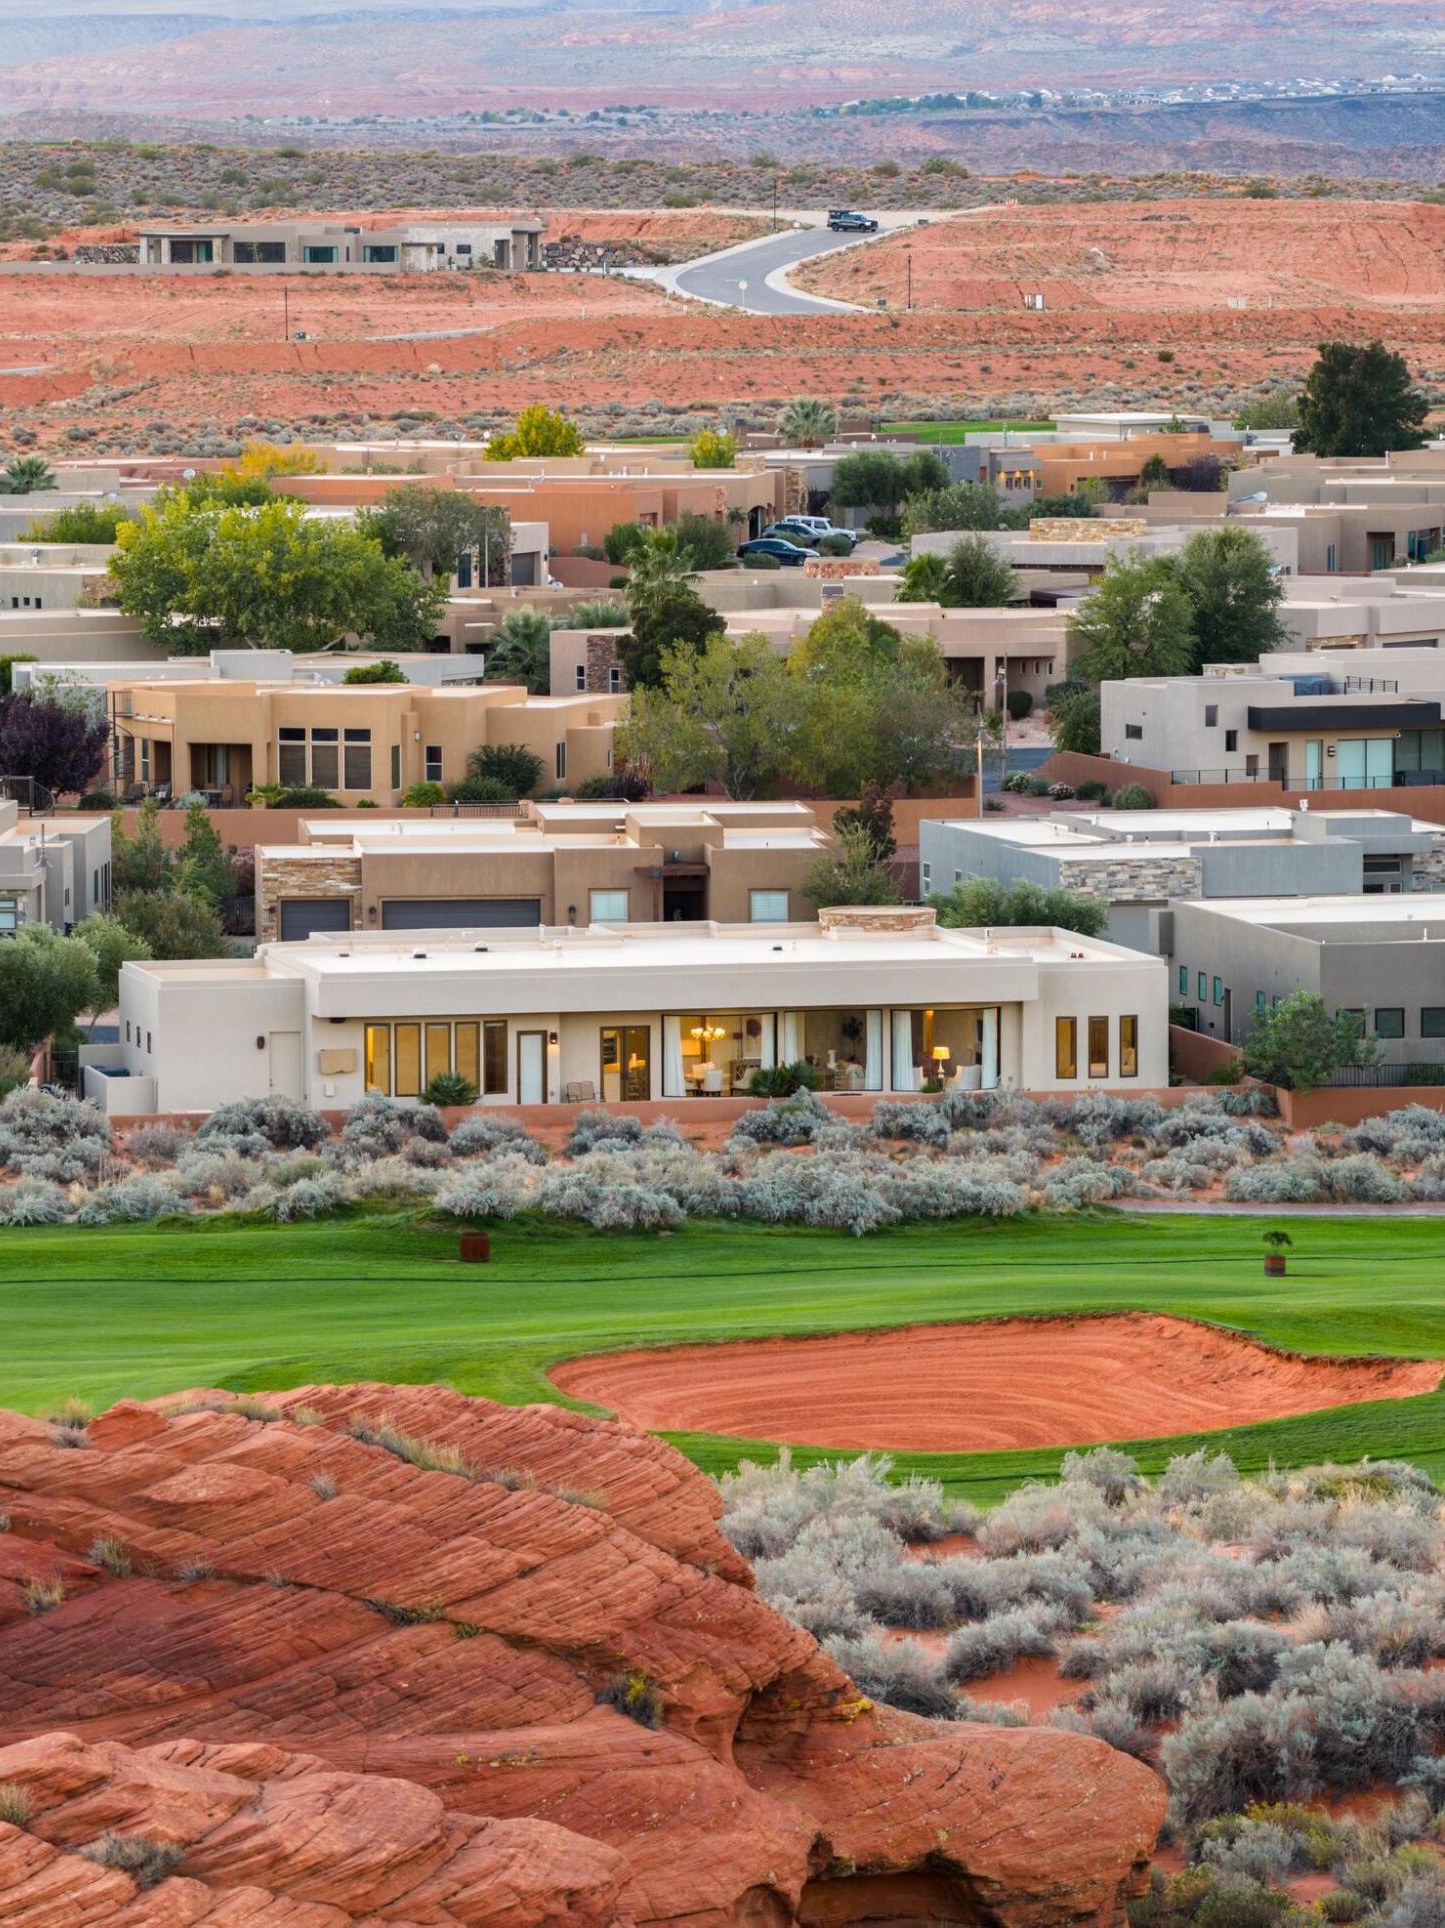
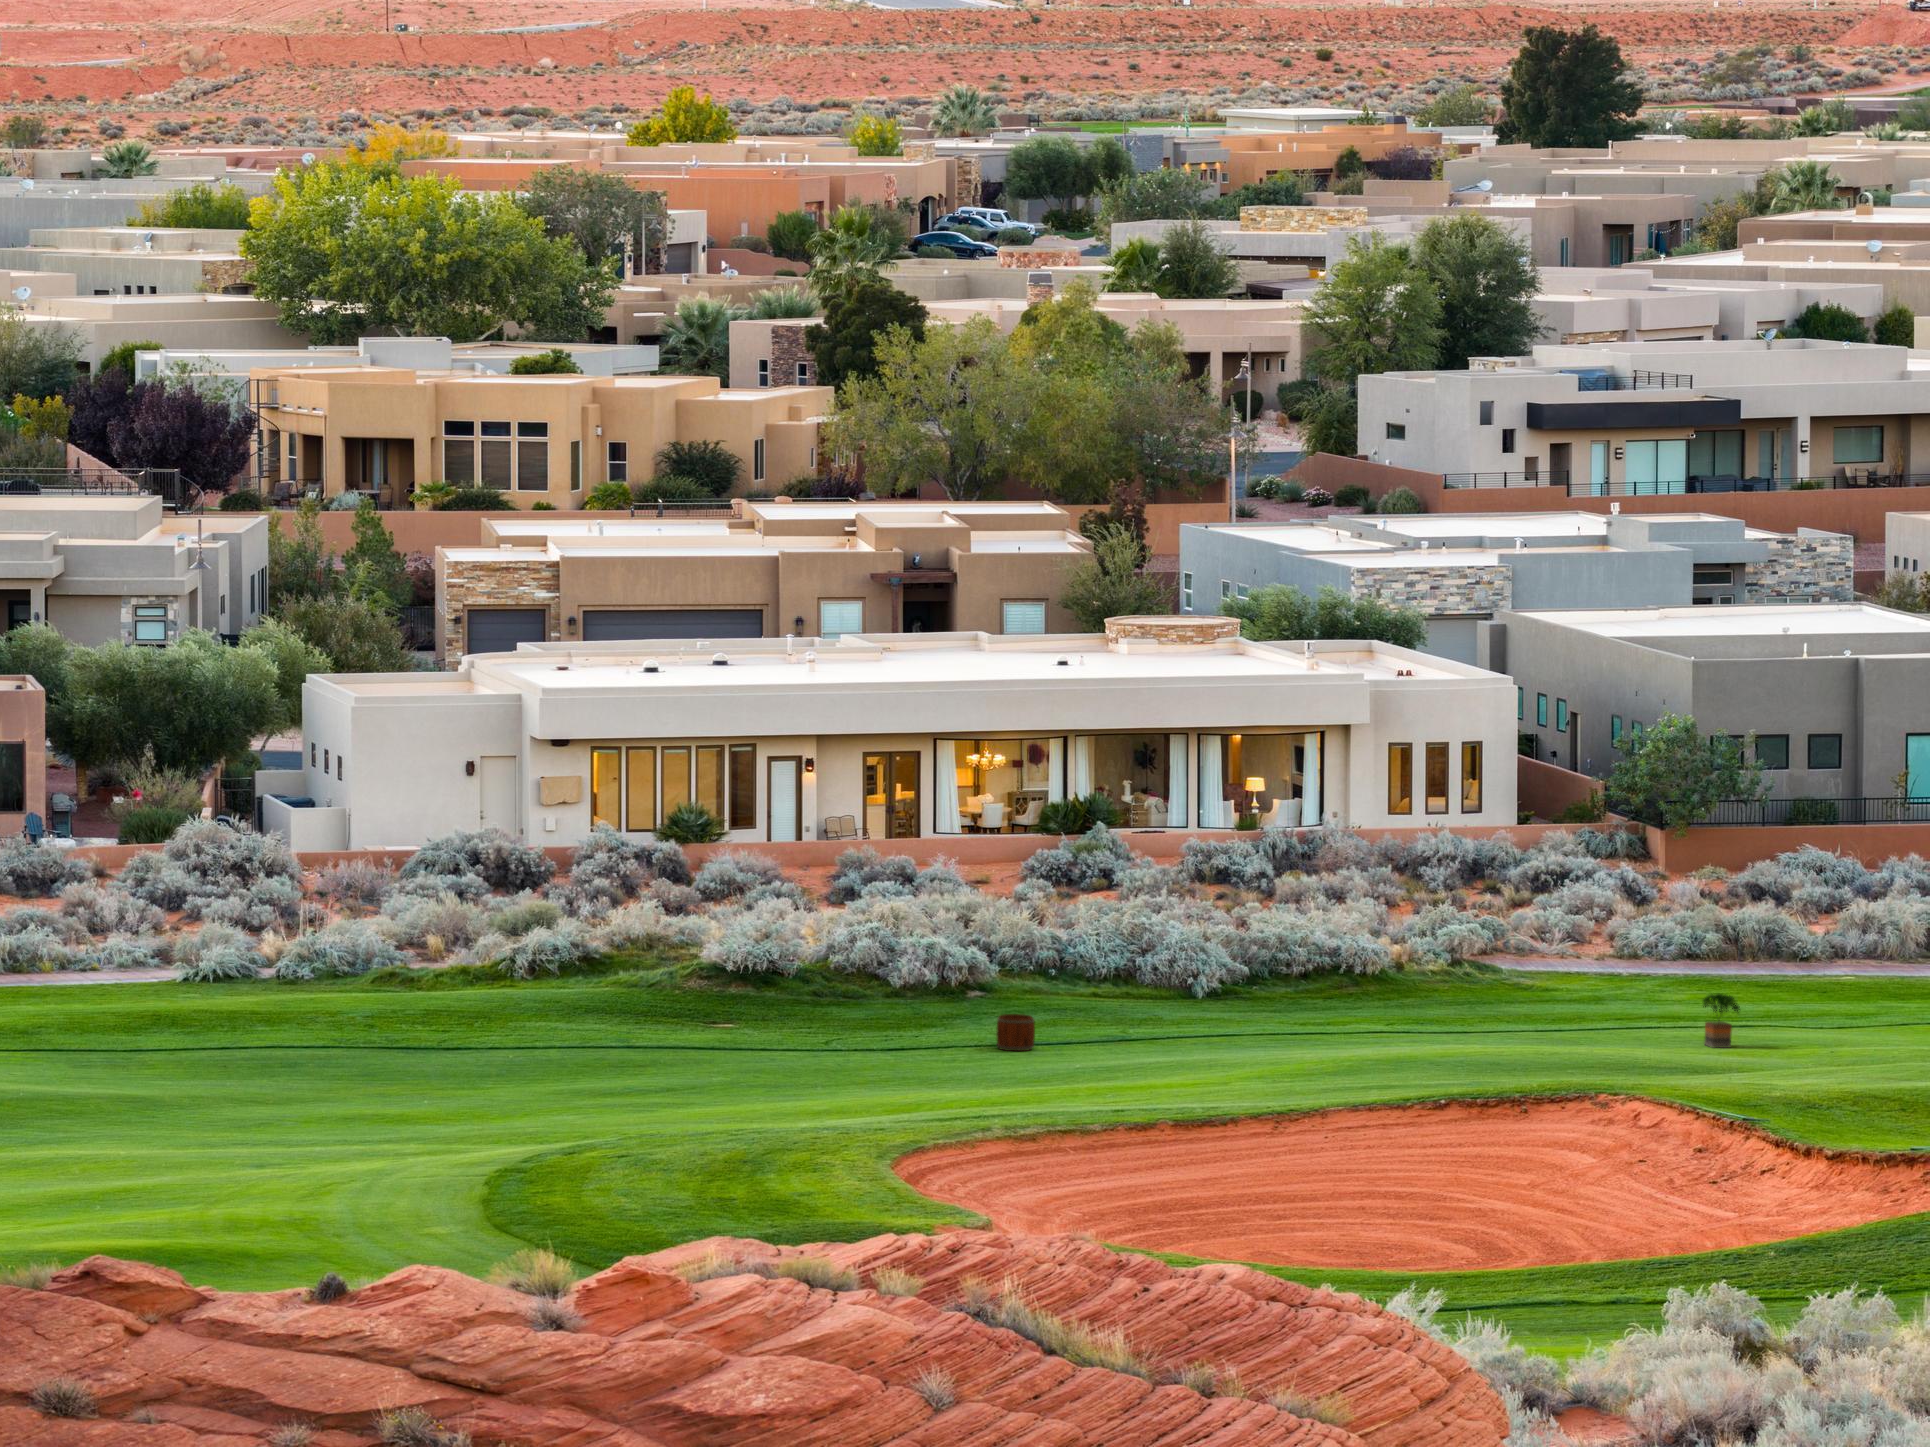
bucket: present [459,1232,490,1262] -> present [996,1014,1035,1051]

